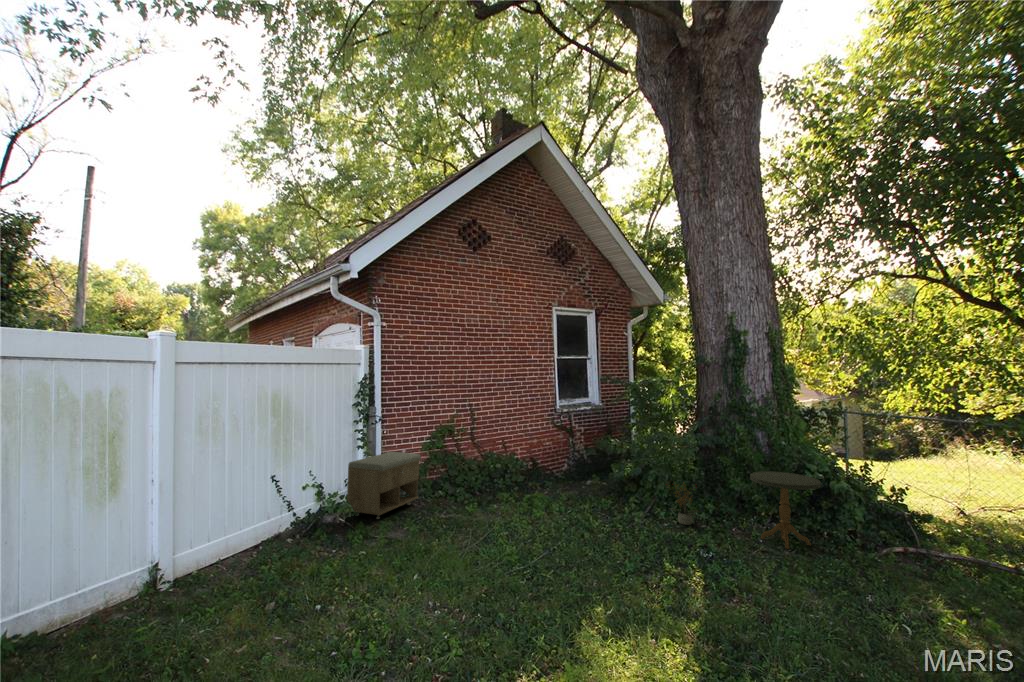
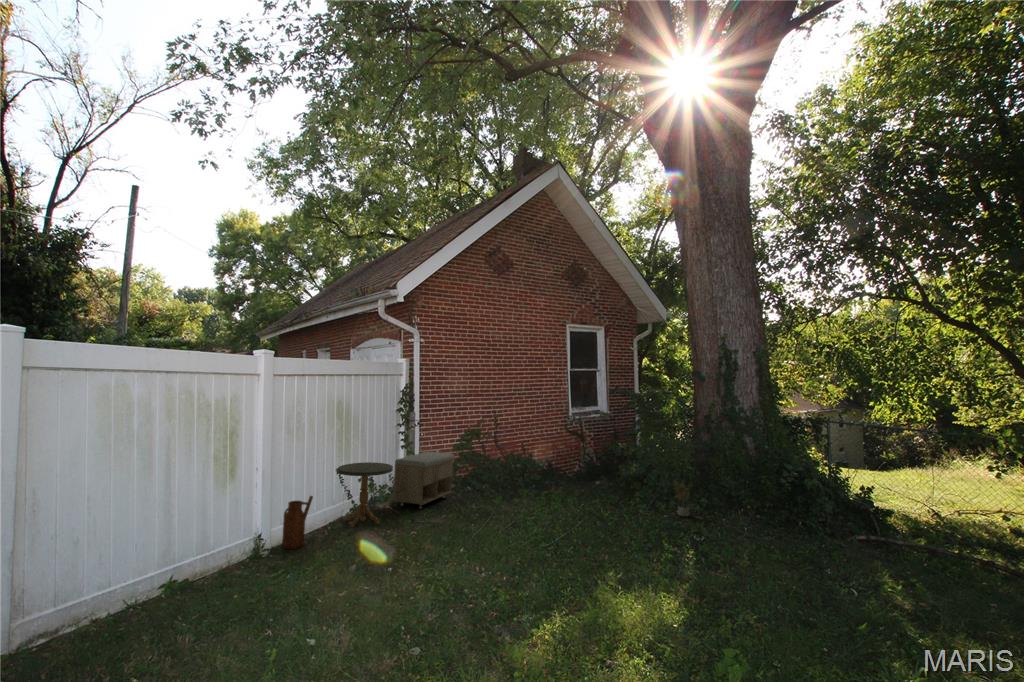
side table: present [750,471,821,549] -> present [337,462,393,528]
watering can: none [189,510,235,579] -> present [282,496,313,549]

